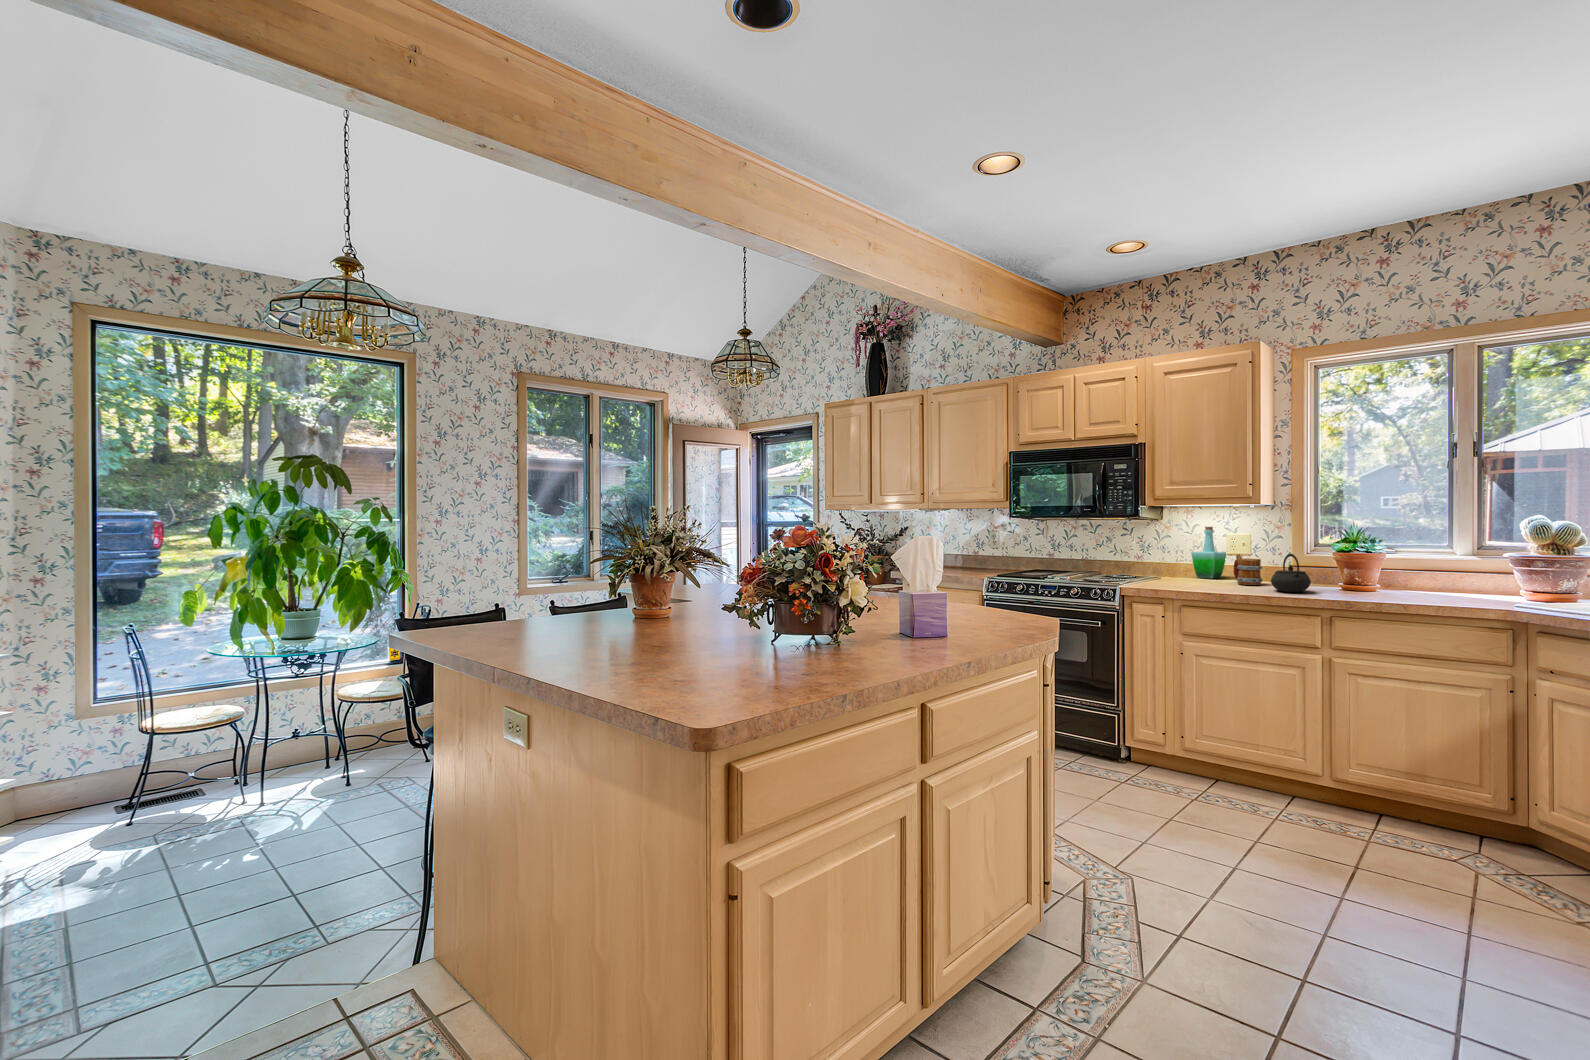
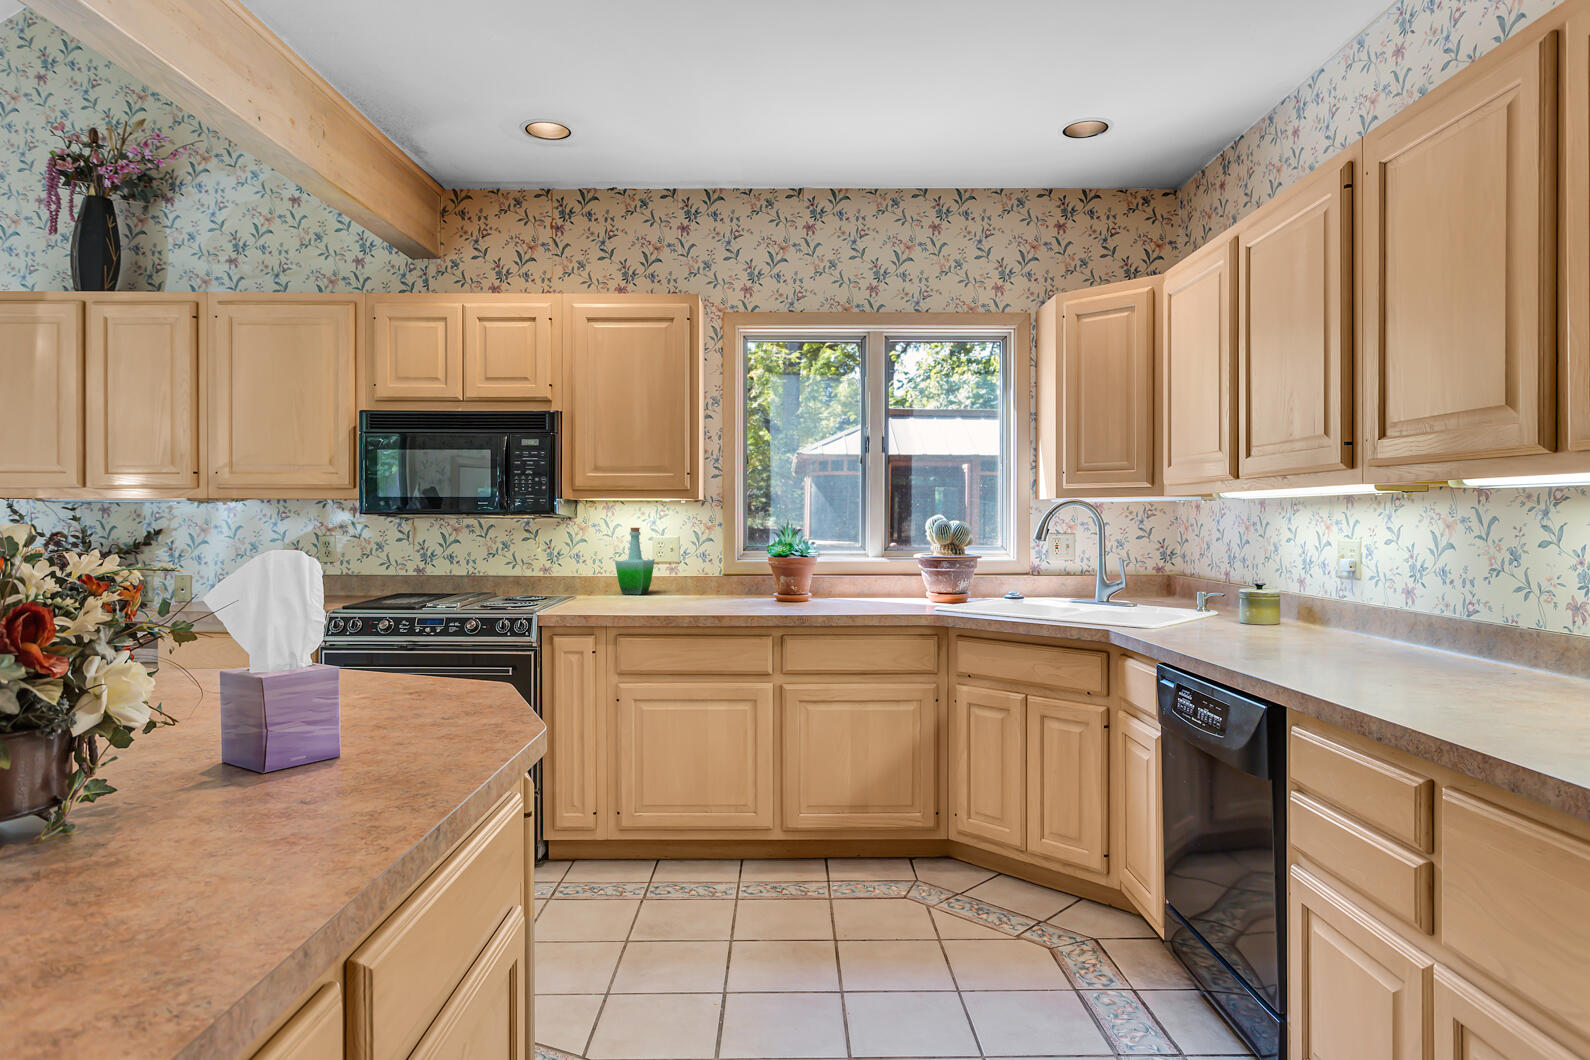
mug: present [1233,554,1263,585] -> none [666,562,699,601]
kettle: present [1271,554,1311,592] -> none [713,560,754,607]

